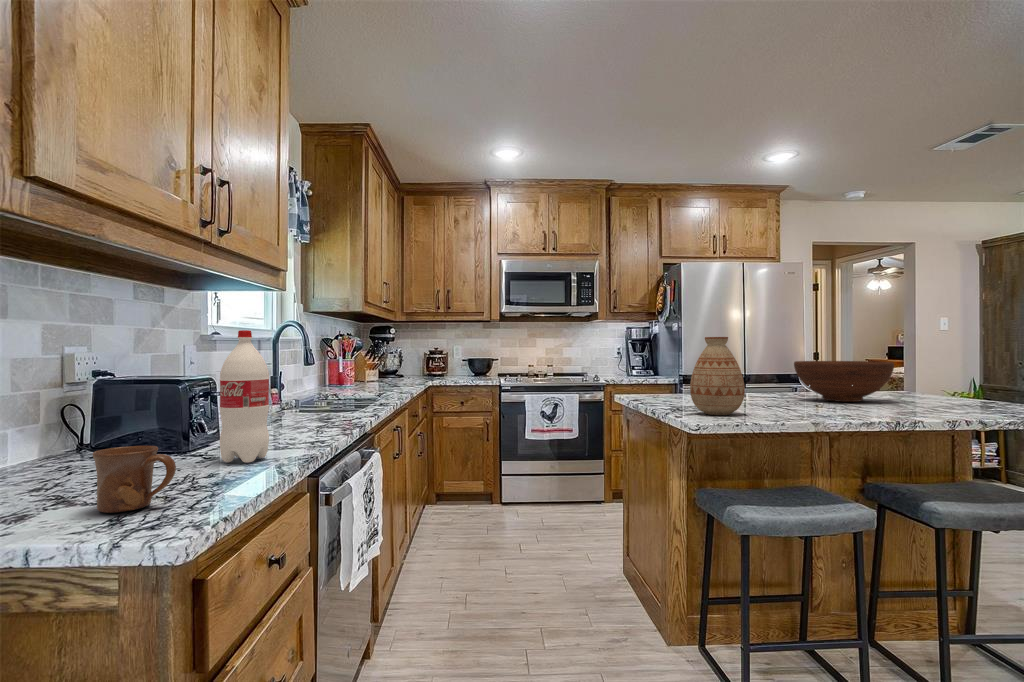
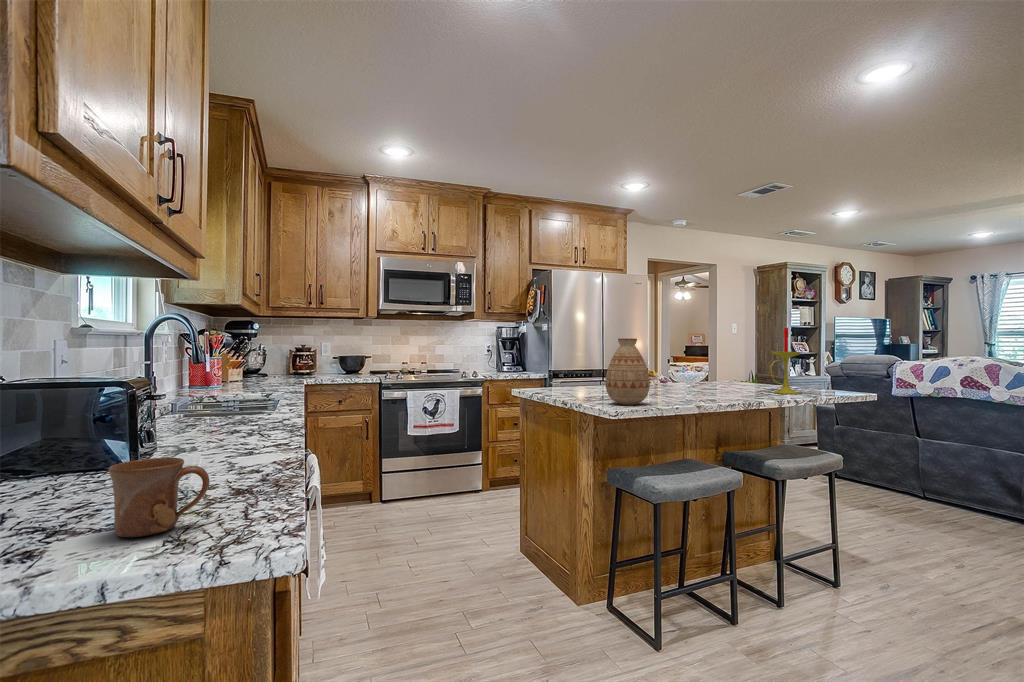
candle: none [943,317,994,409] -> present [770,328,801,394]
bottle: present [220,330,269,463] -> none [187,326,244,474]
fruit bowl: present [794,361,894,402] -> none [662,358,734,391]

